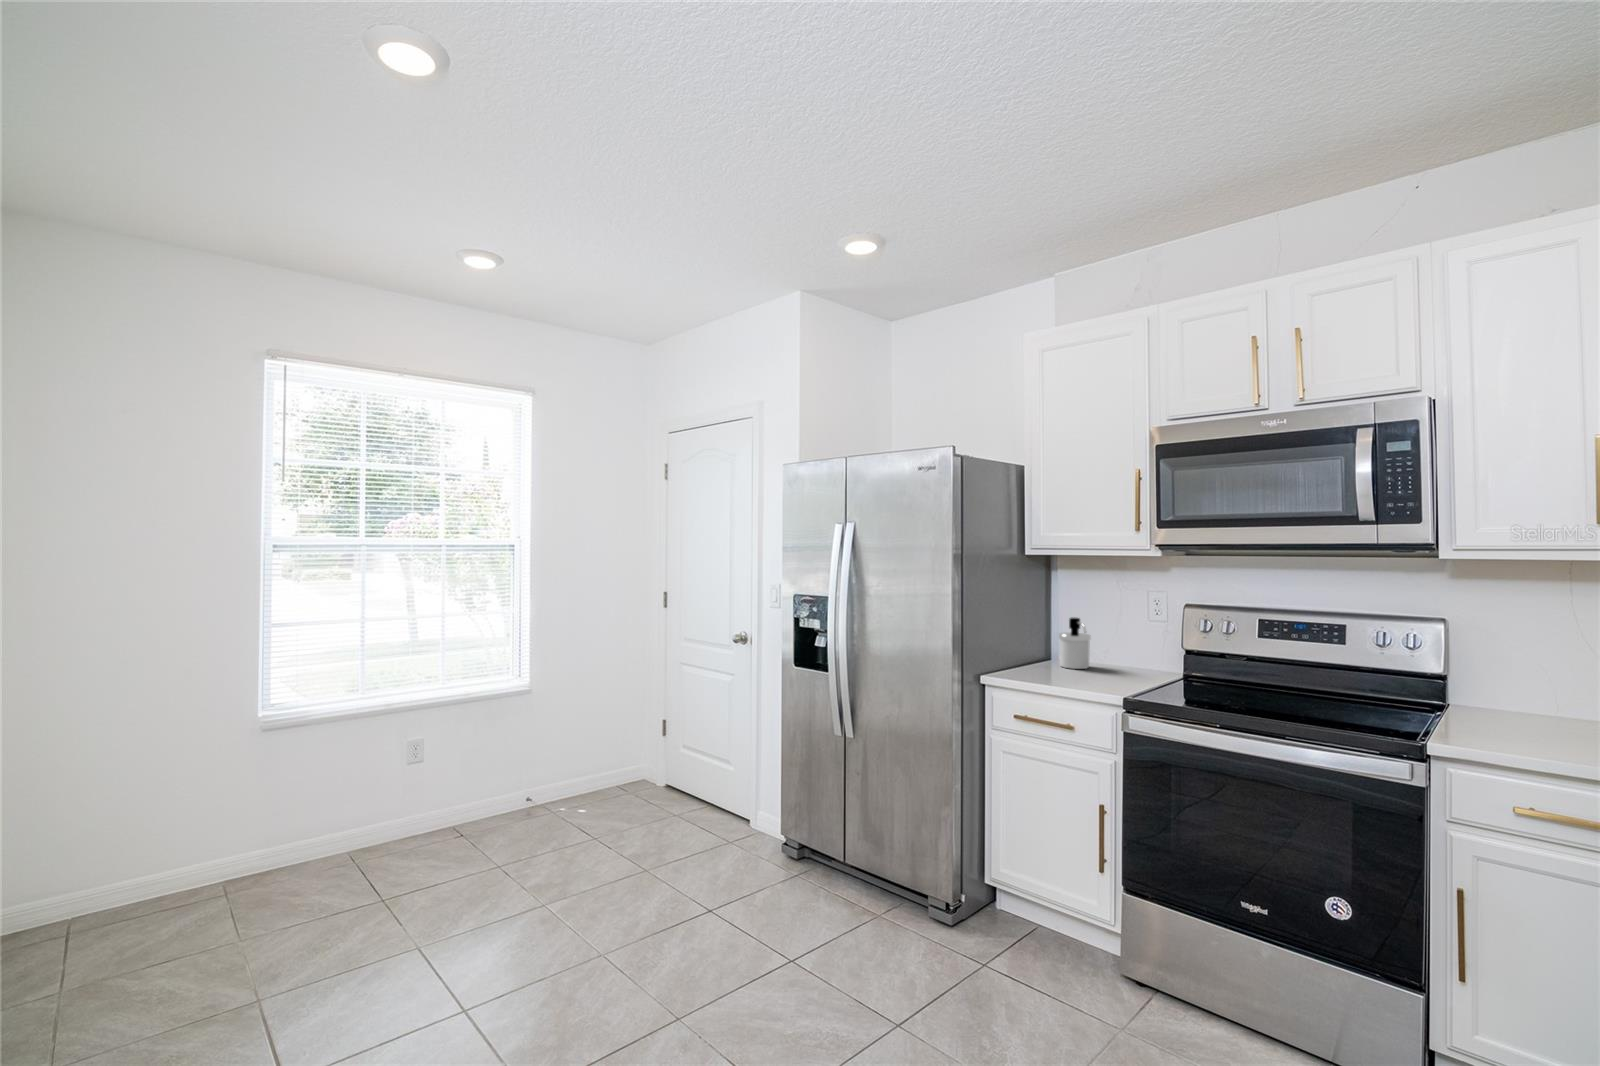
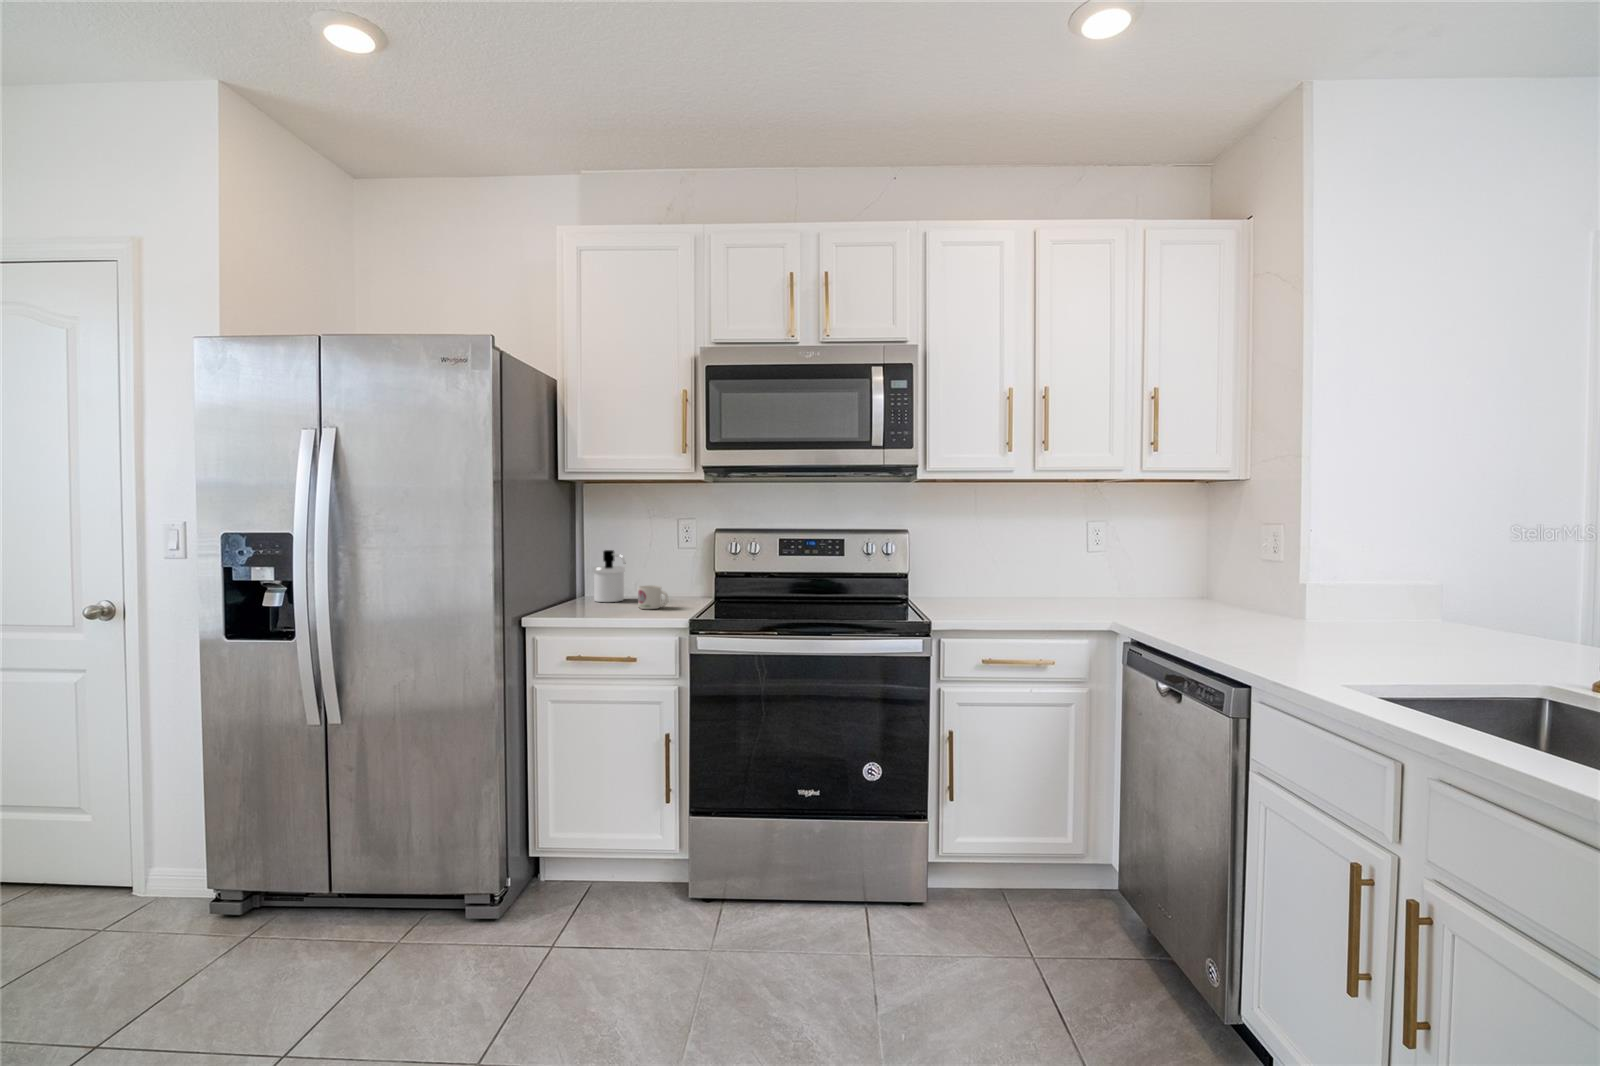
mug: none [1094,657,1123,681] -> present [638,586,668,609]

